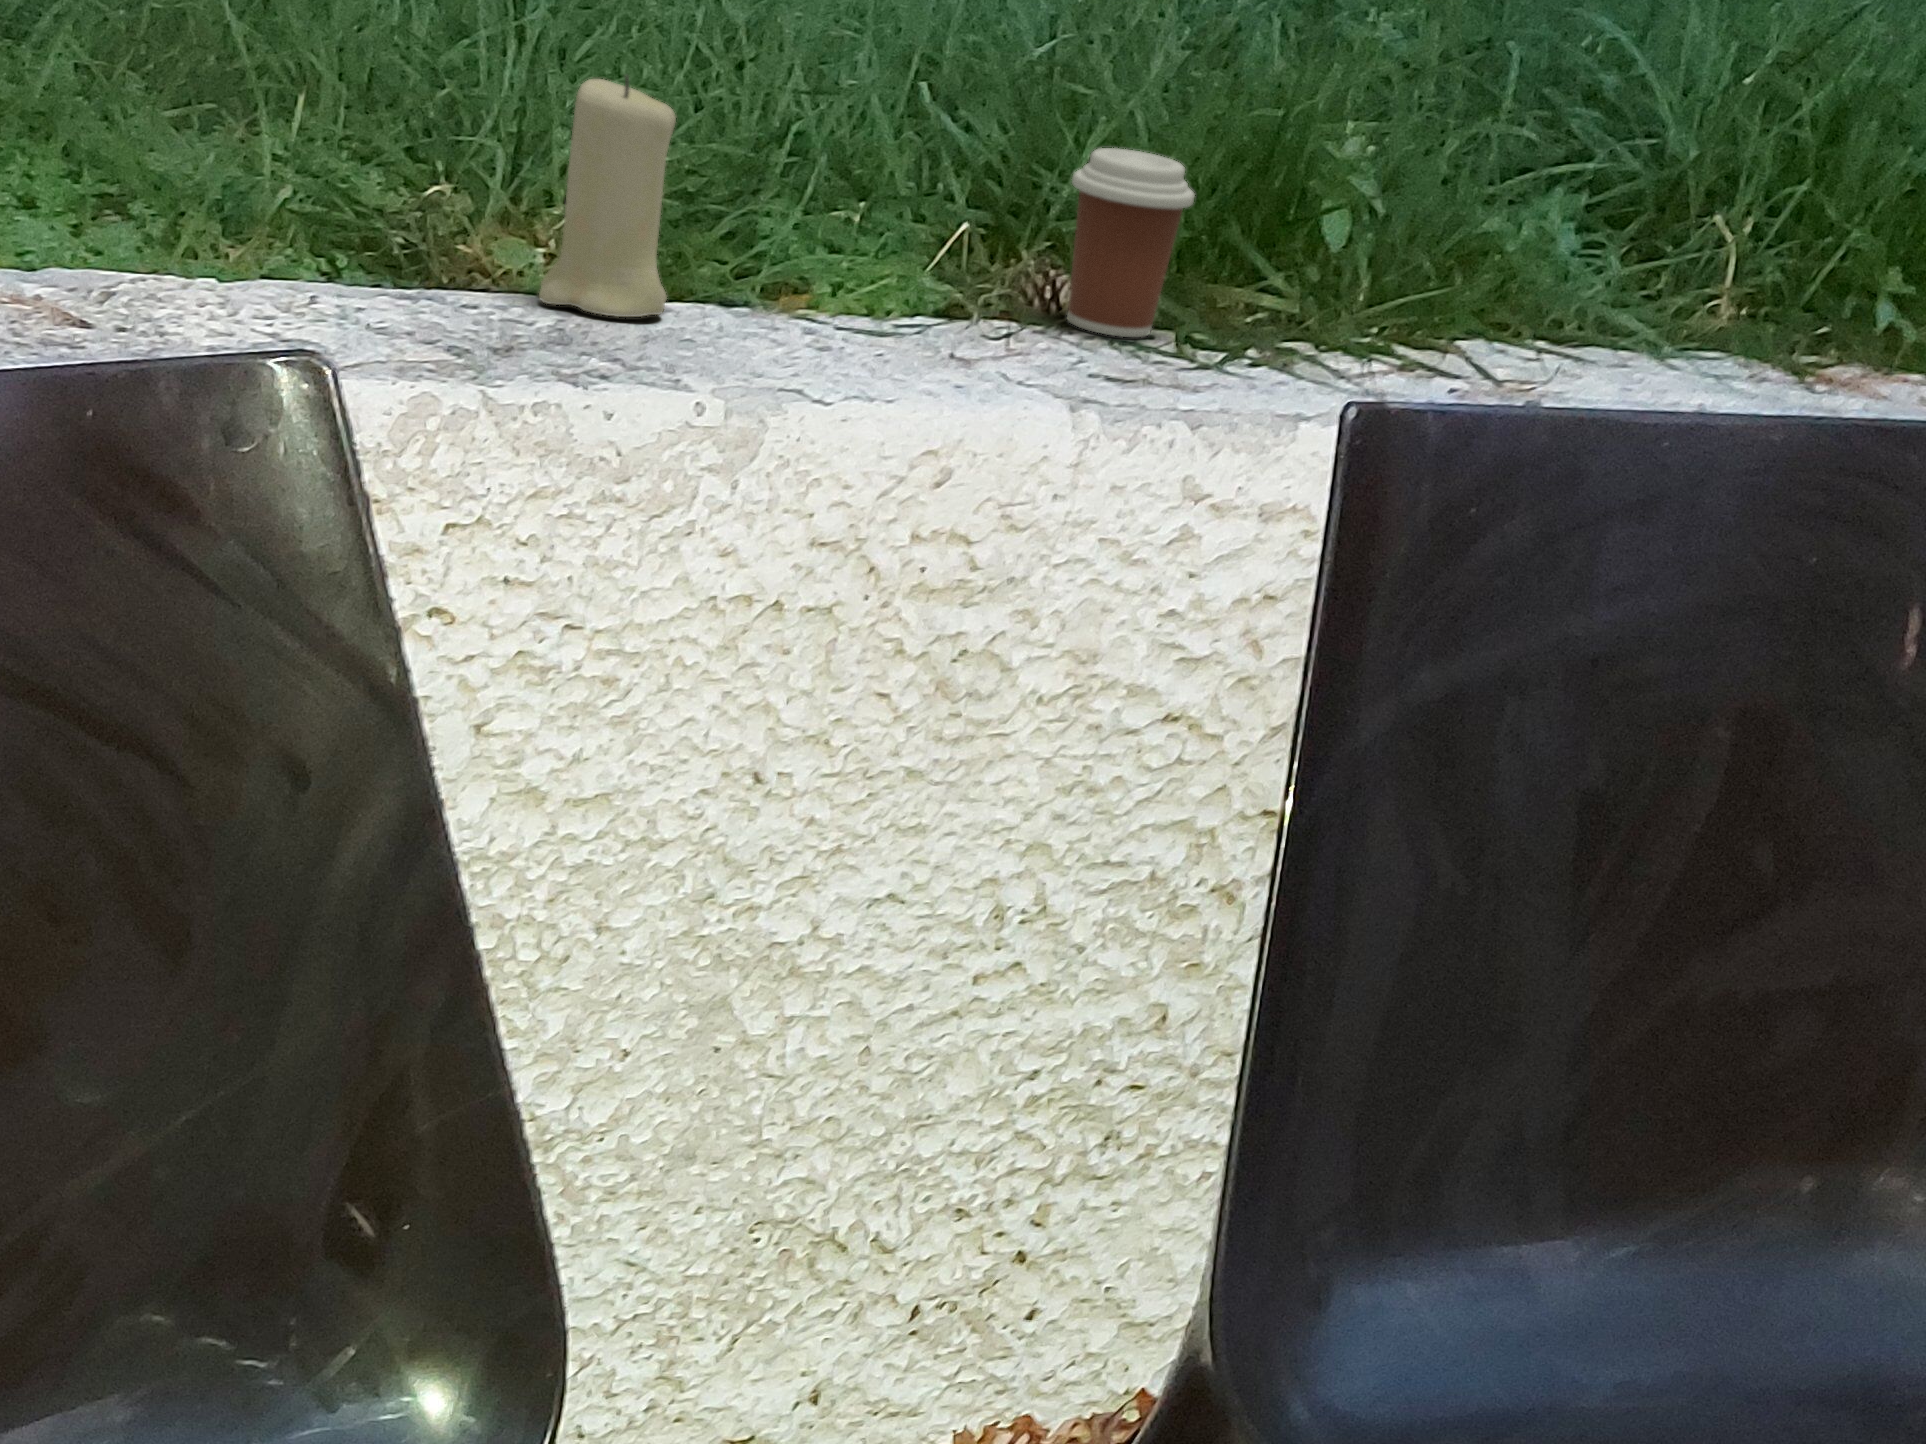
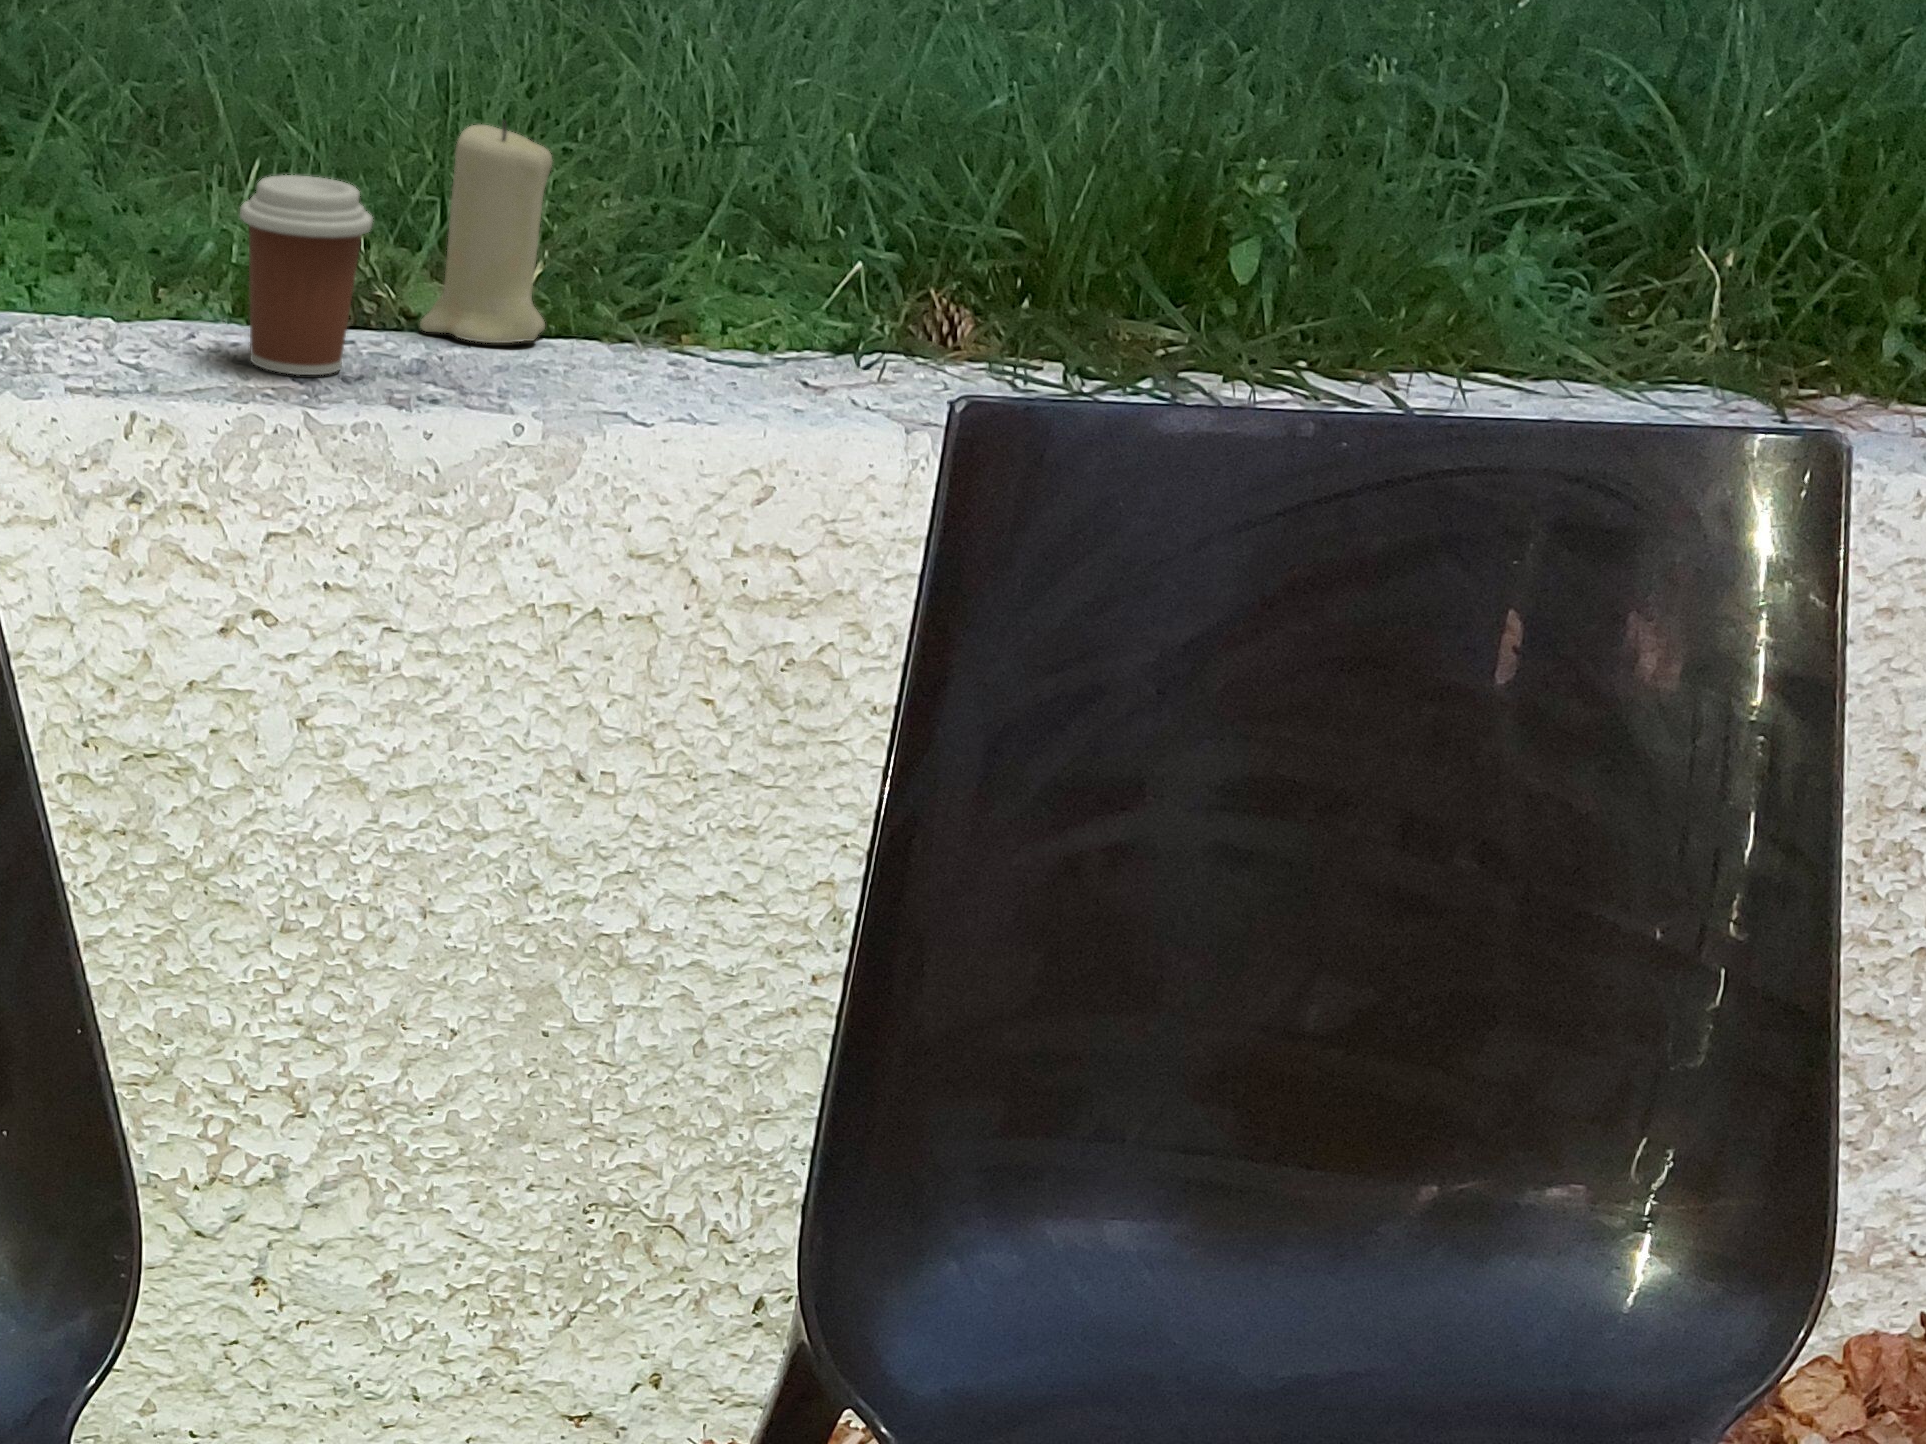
coffee cup: present [1067,148,1194,337] -> present [240,175,373,375]

